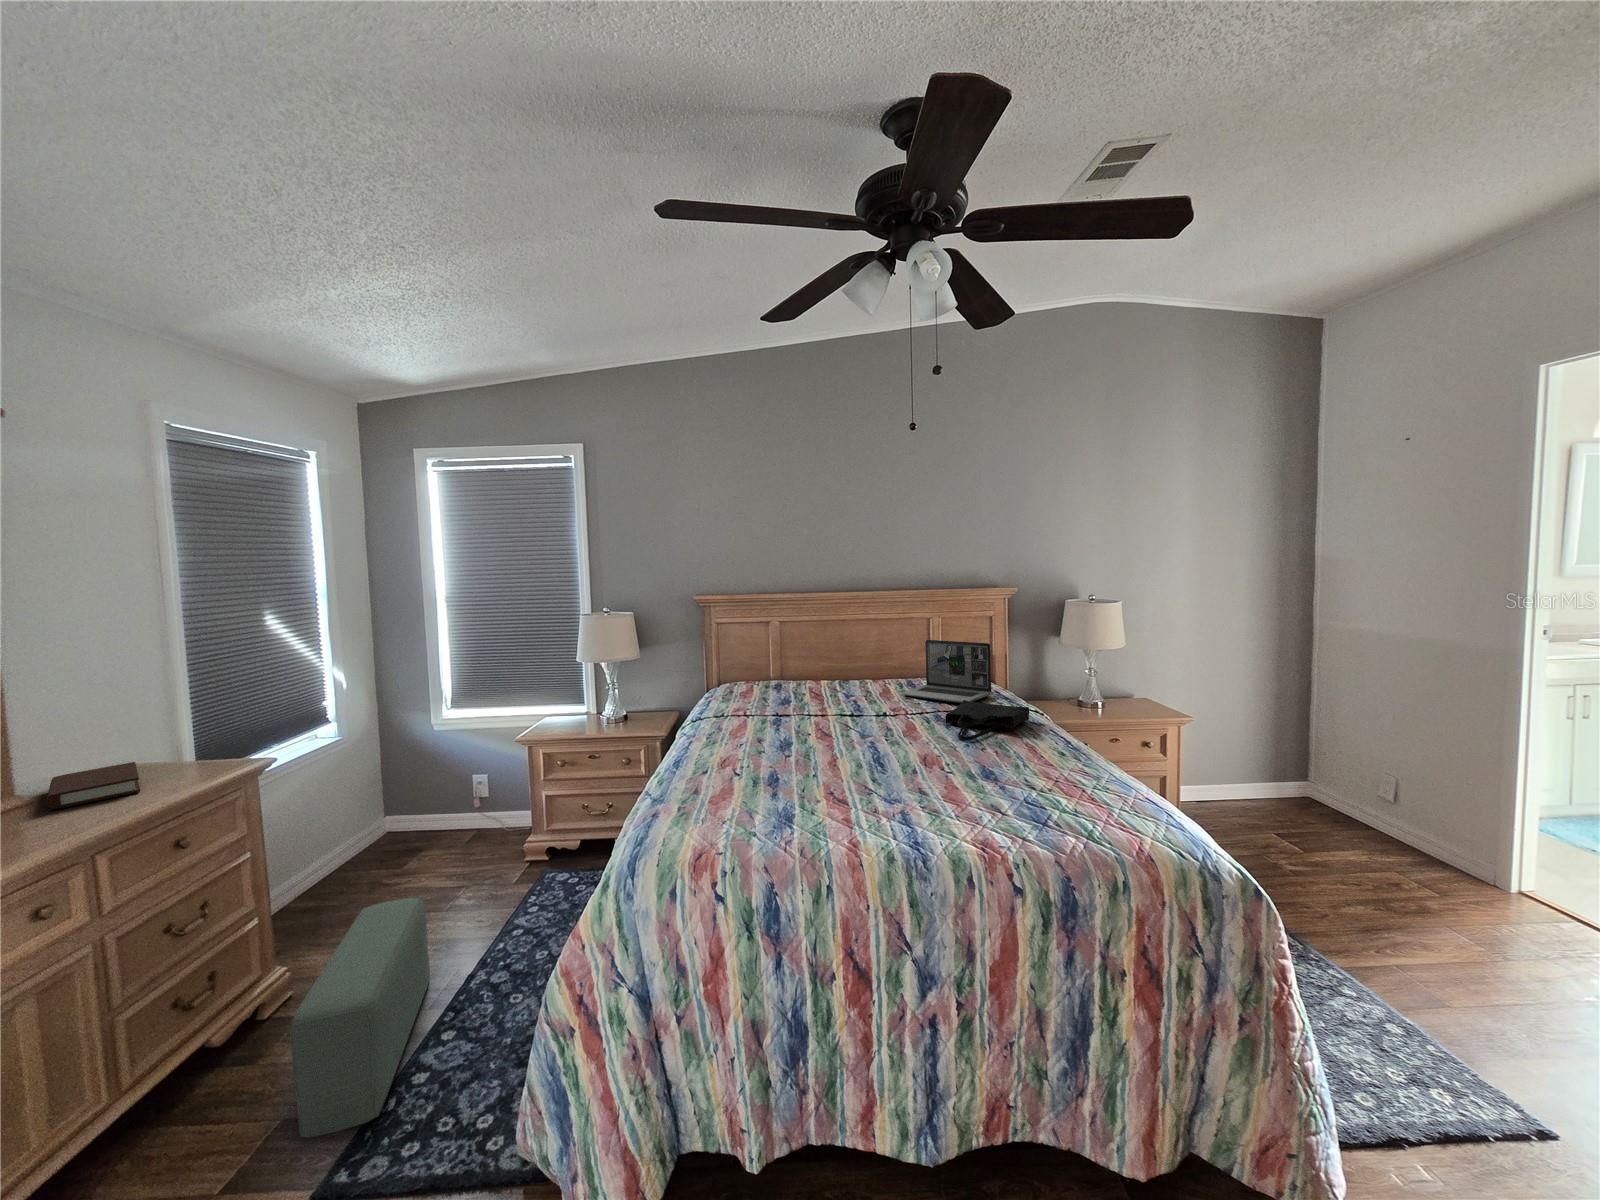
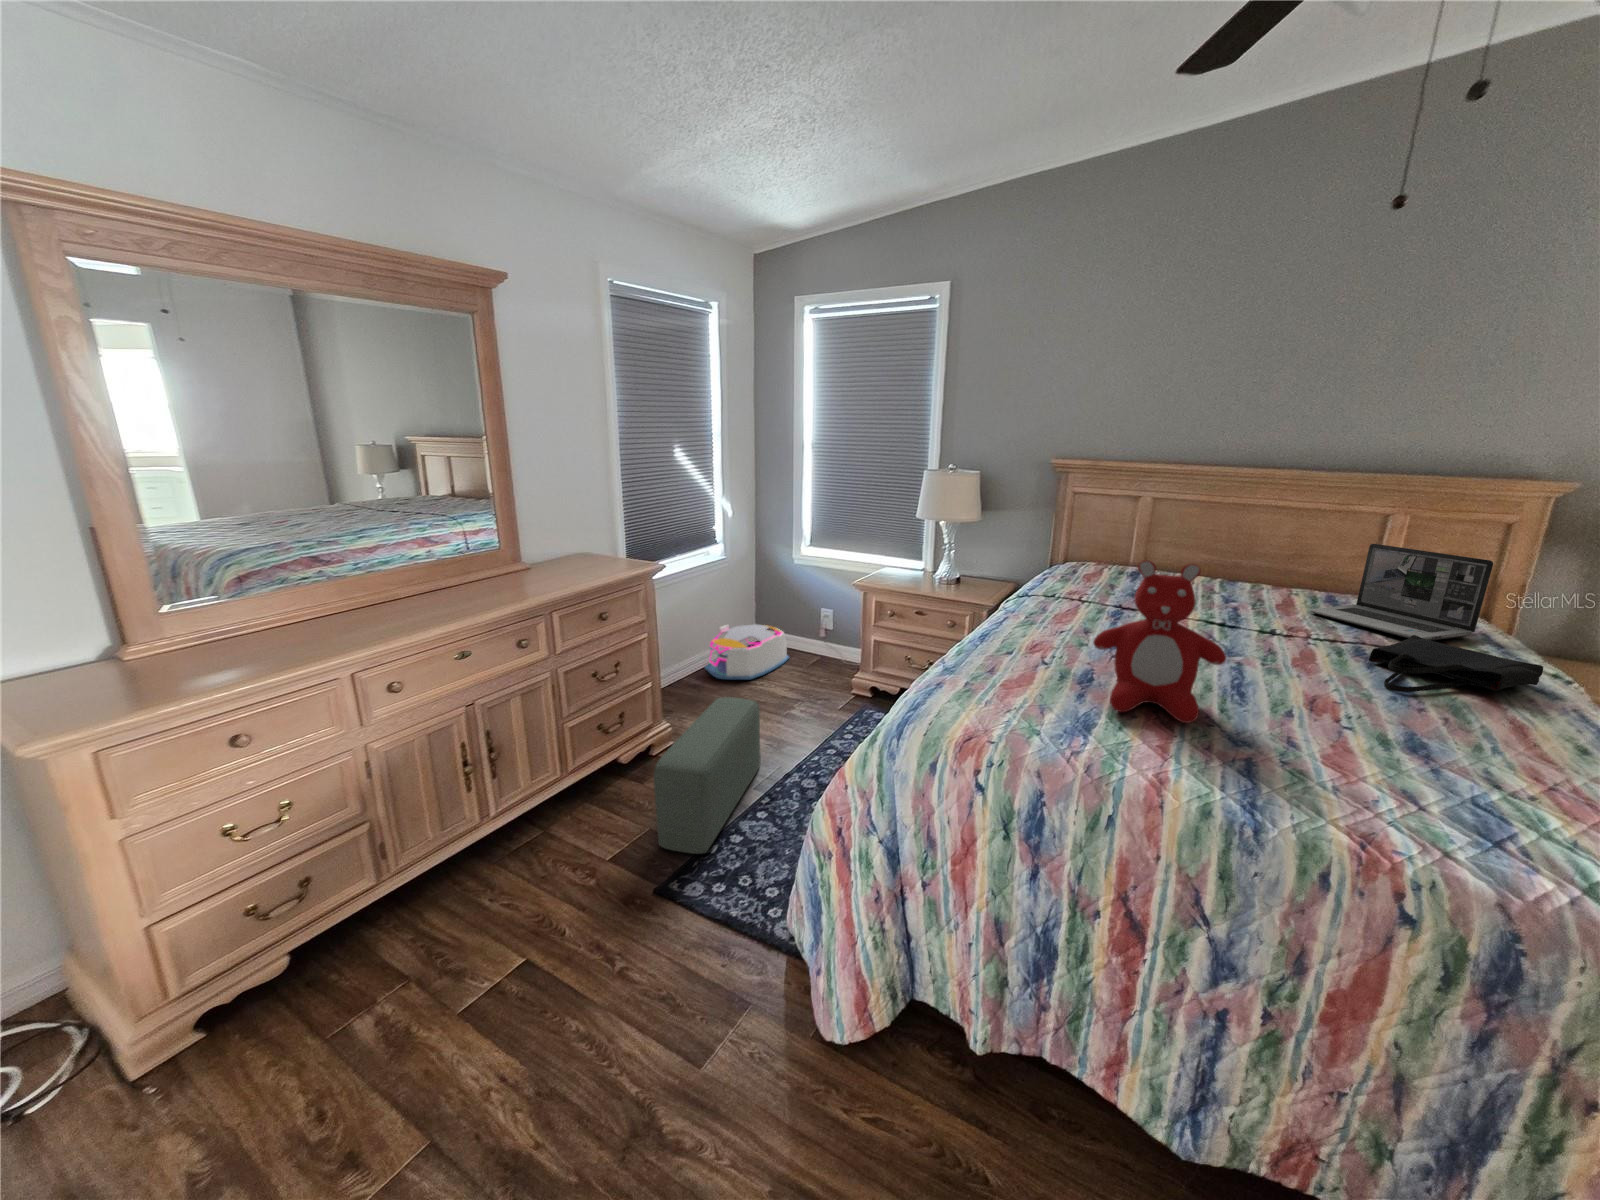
teddy bear: none [777,669,870,799] -> present [1093,560,1226,723]
book: present [47,762,140,809] -> none [537,556,589,580]
storage bin: none [316,806,437,889] -> present [705,624,789,680]

